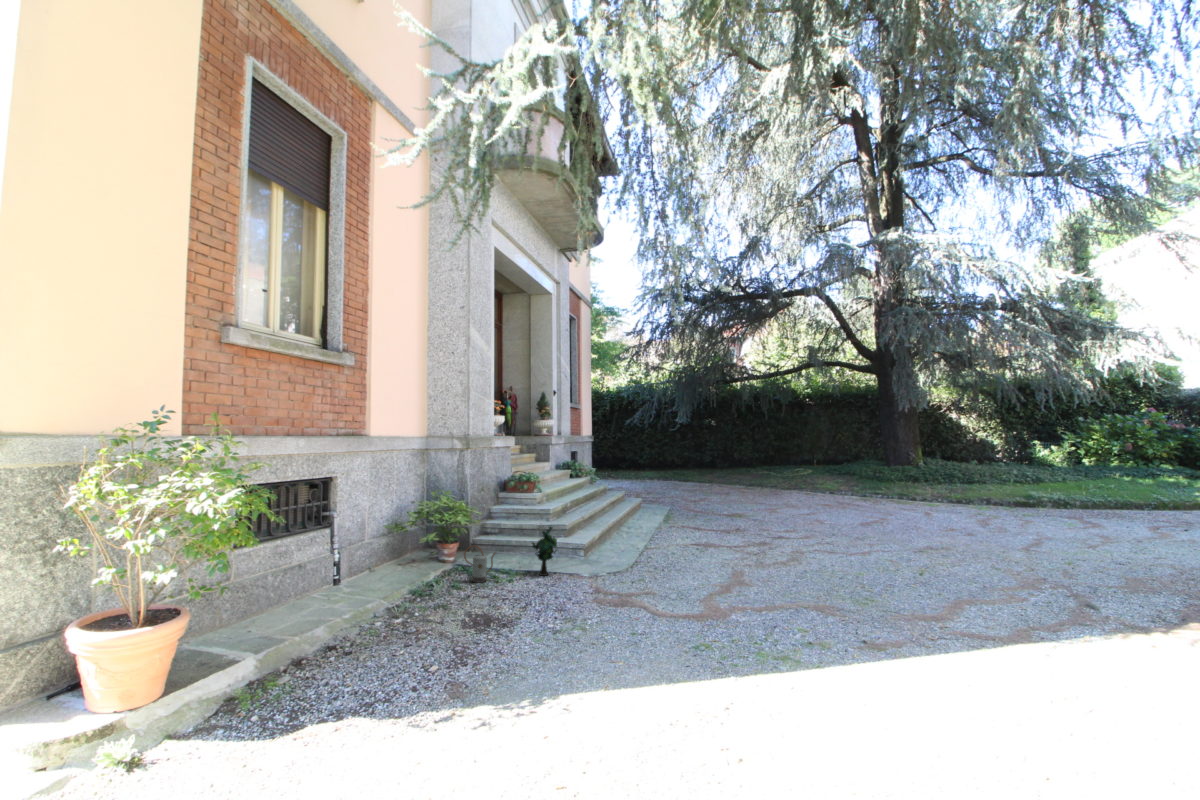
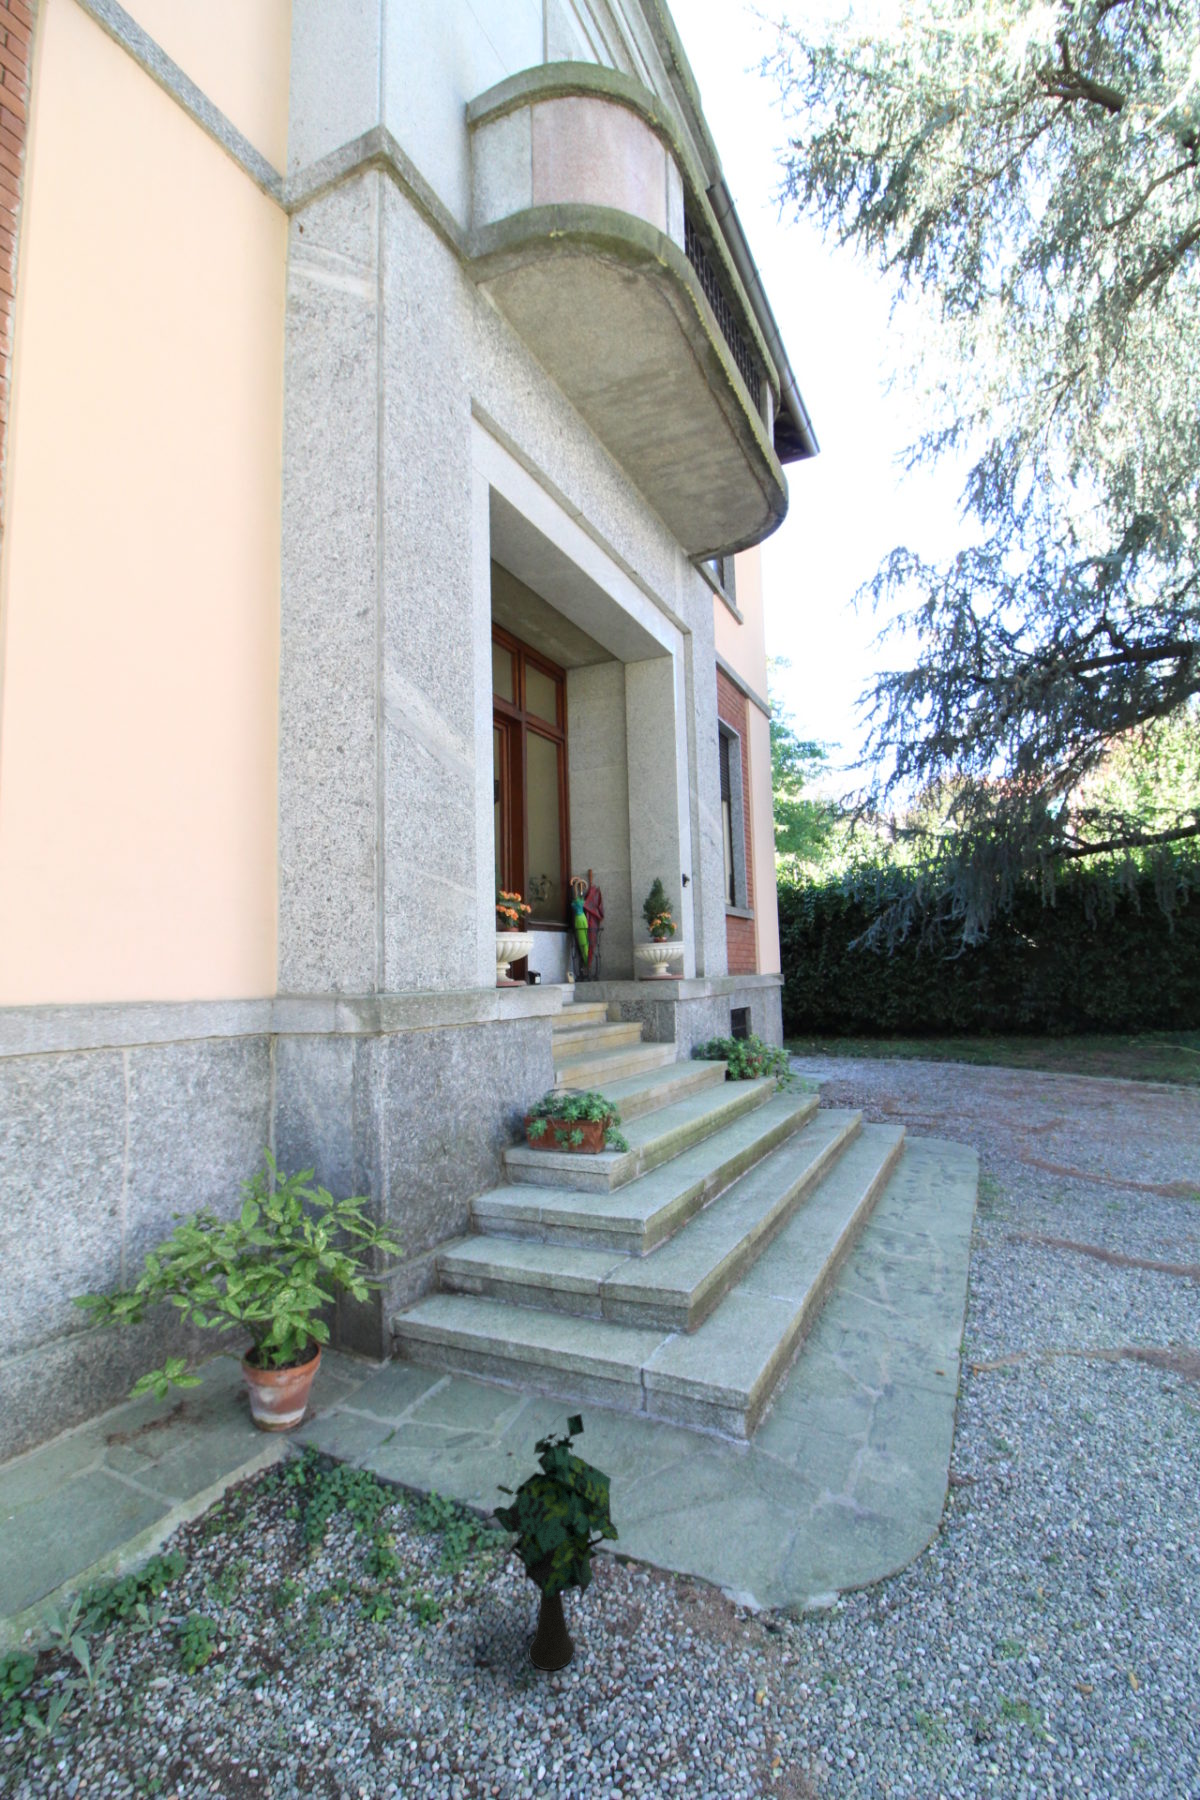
watering can: present [464,545,495,583] -> none [137,1542,296,1757]

